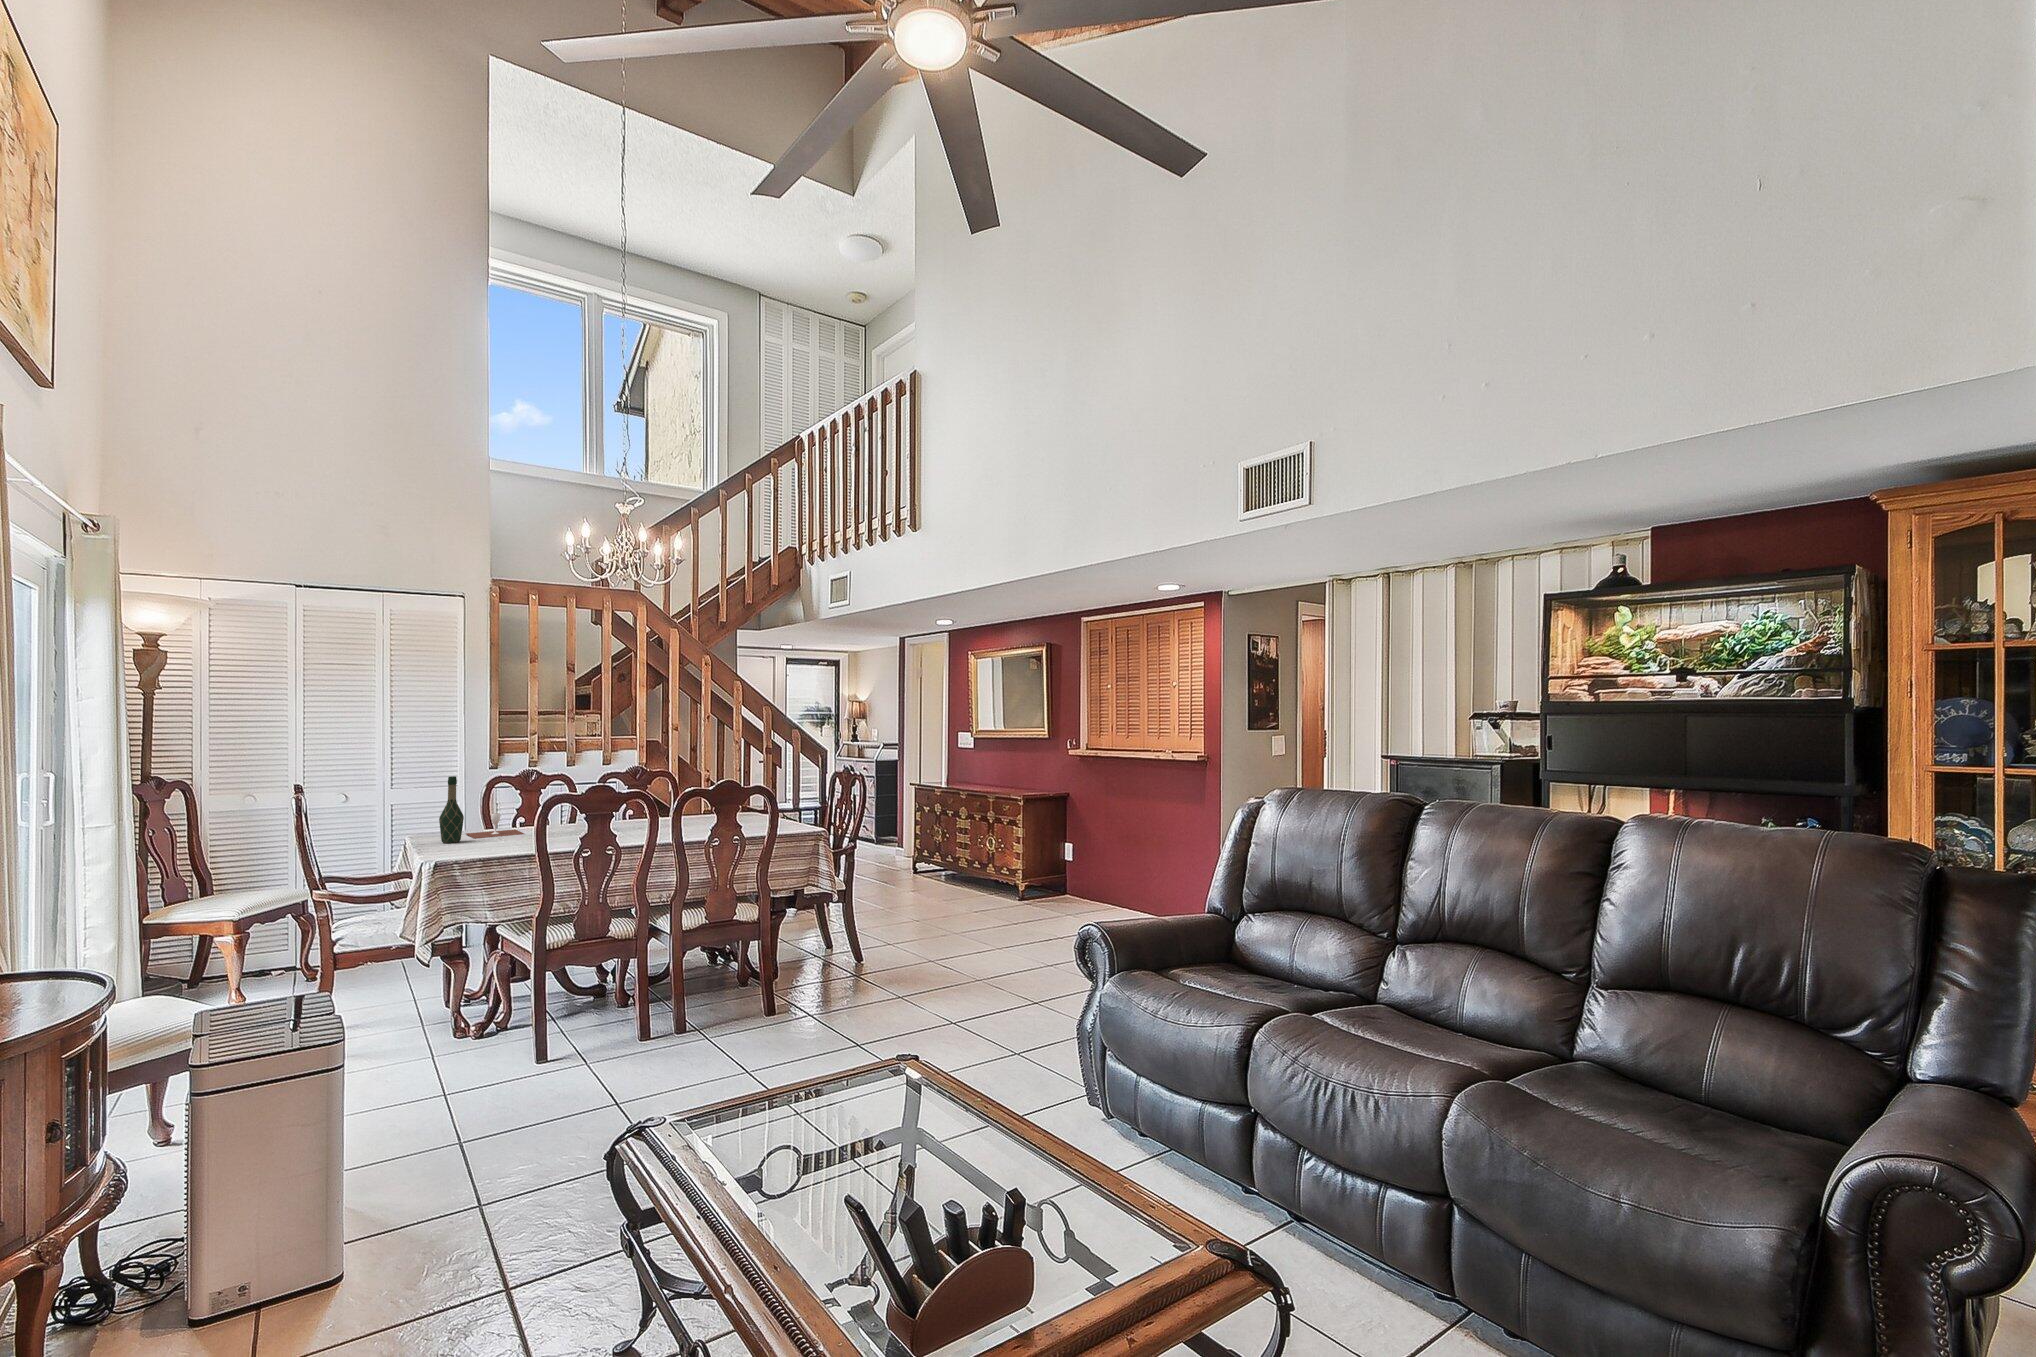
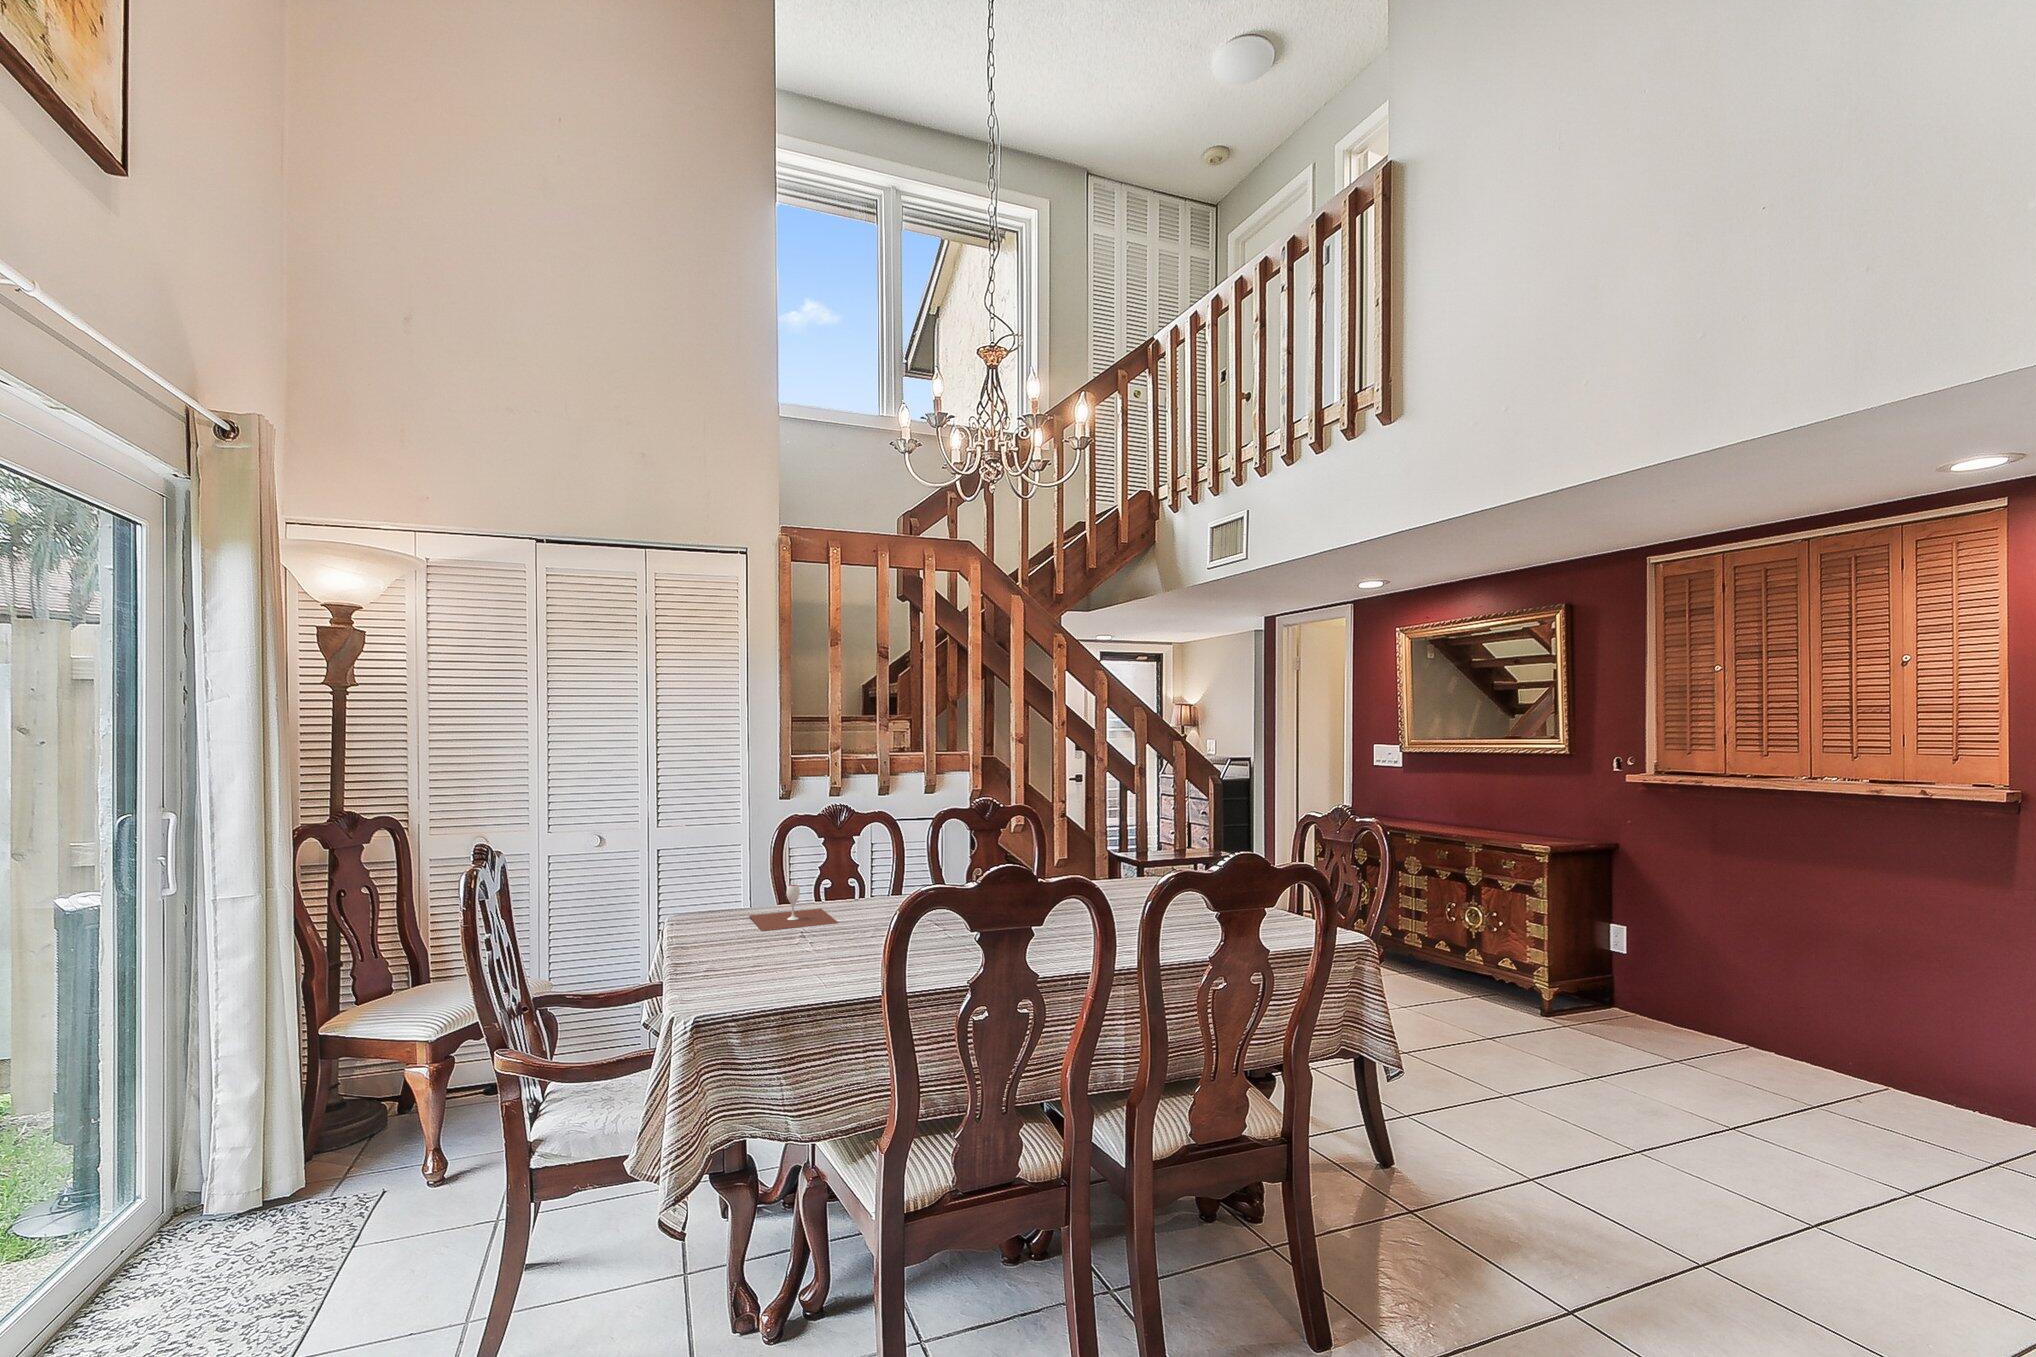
wine bottle: present [439,776,464,843] -> none [708,827,746,943]

